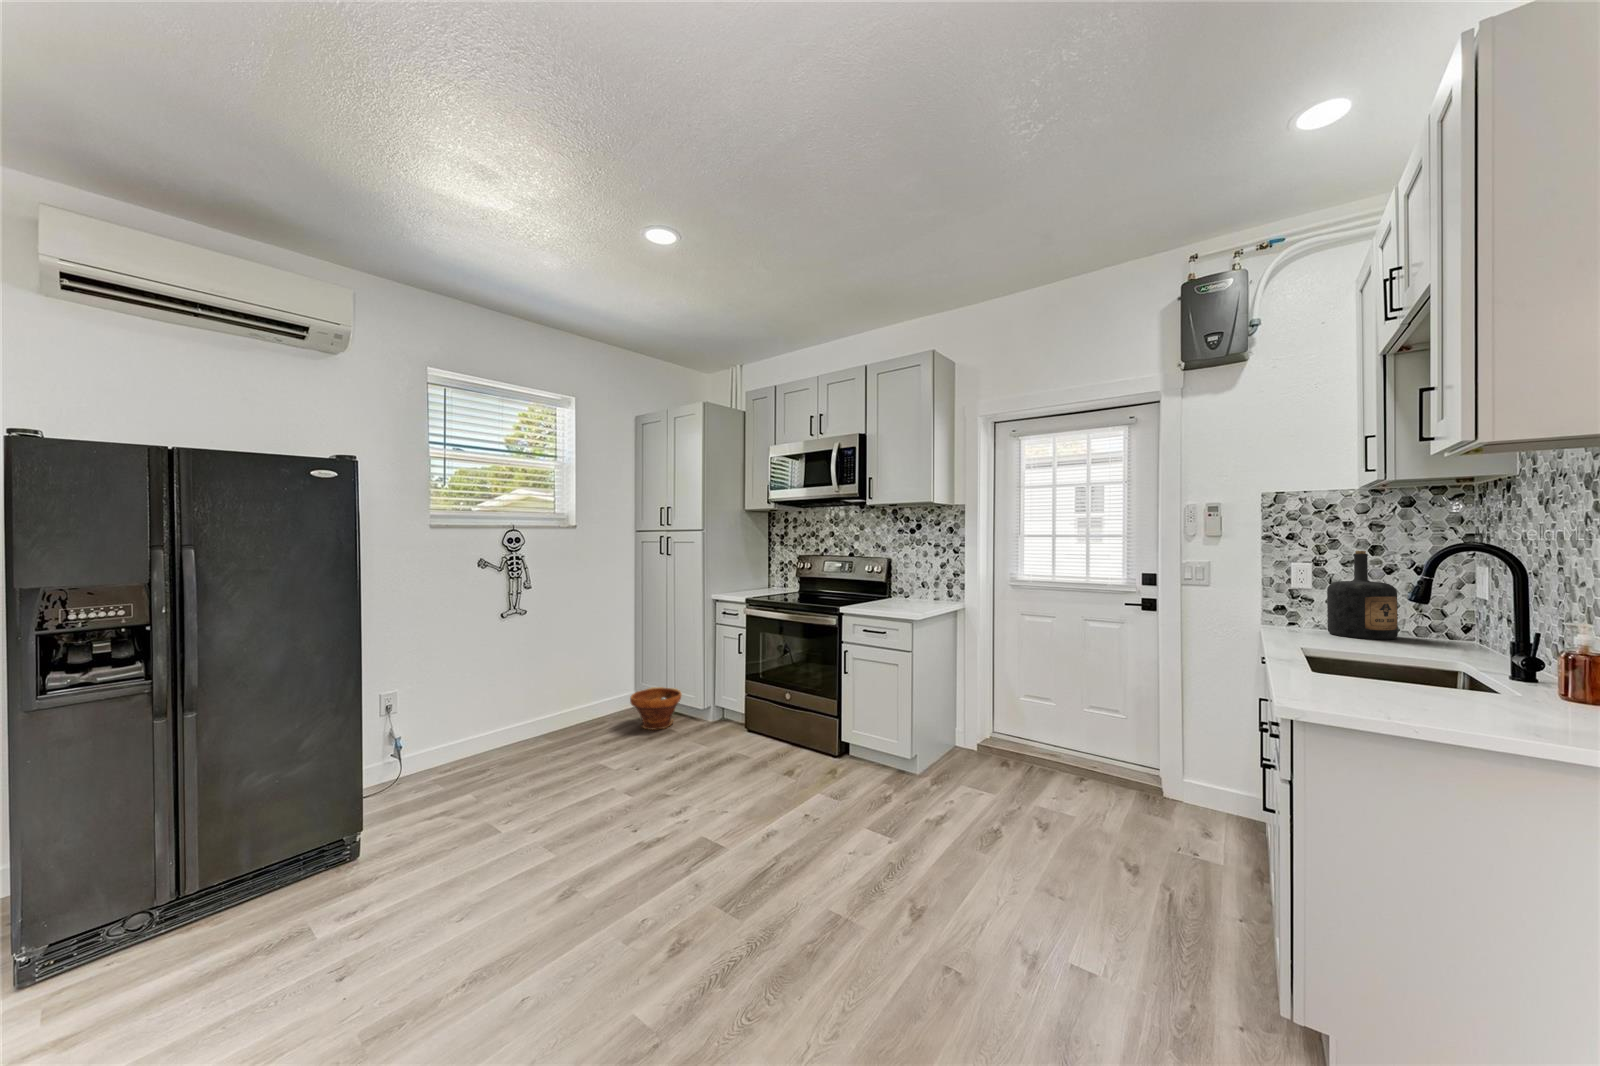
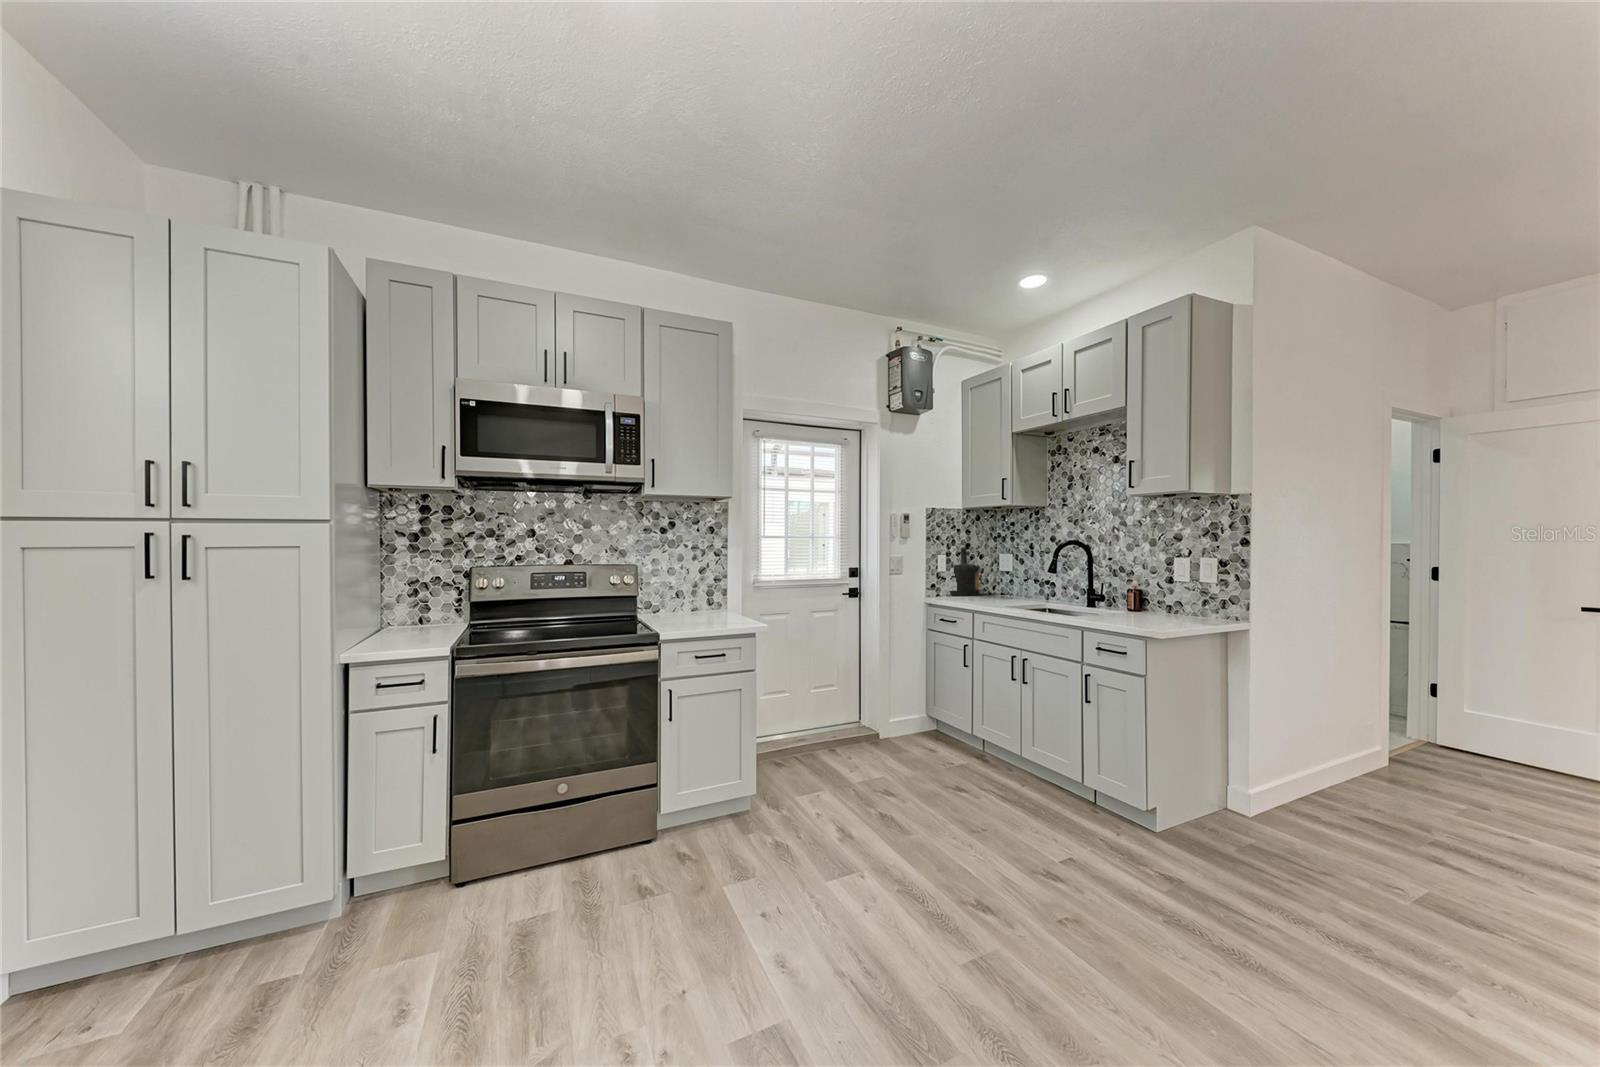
planter: present [630,687,682,730] -> none [215,865,370,994]

